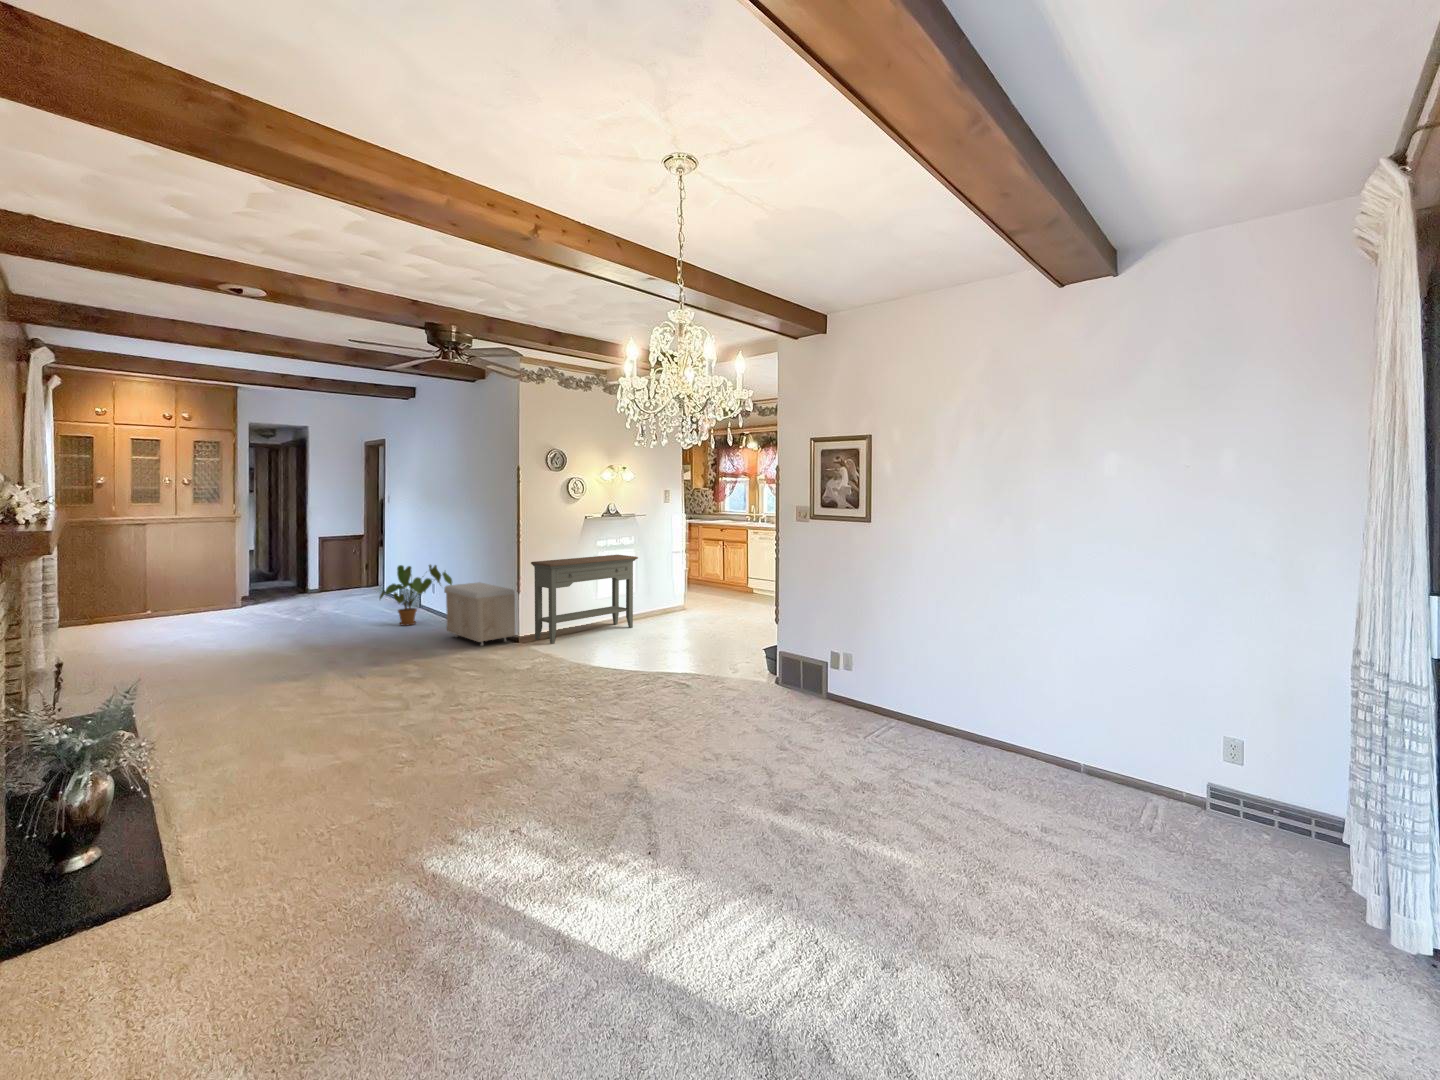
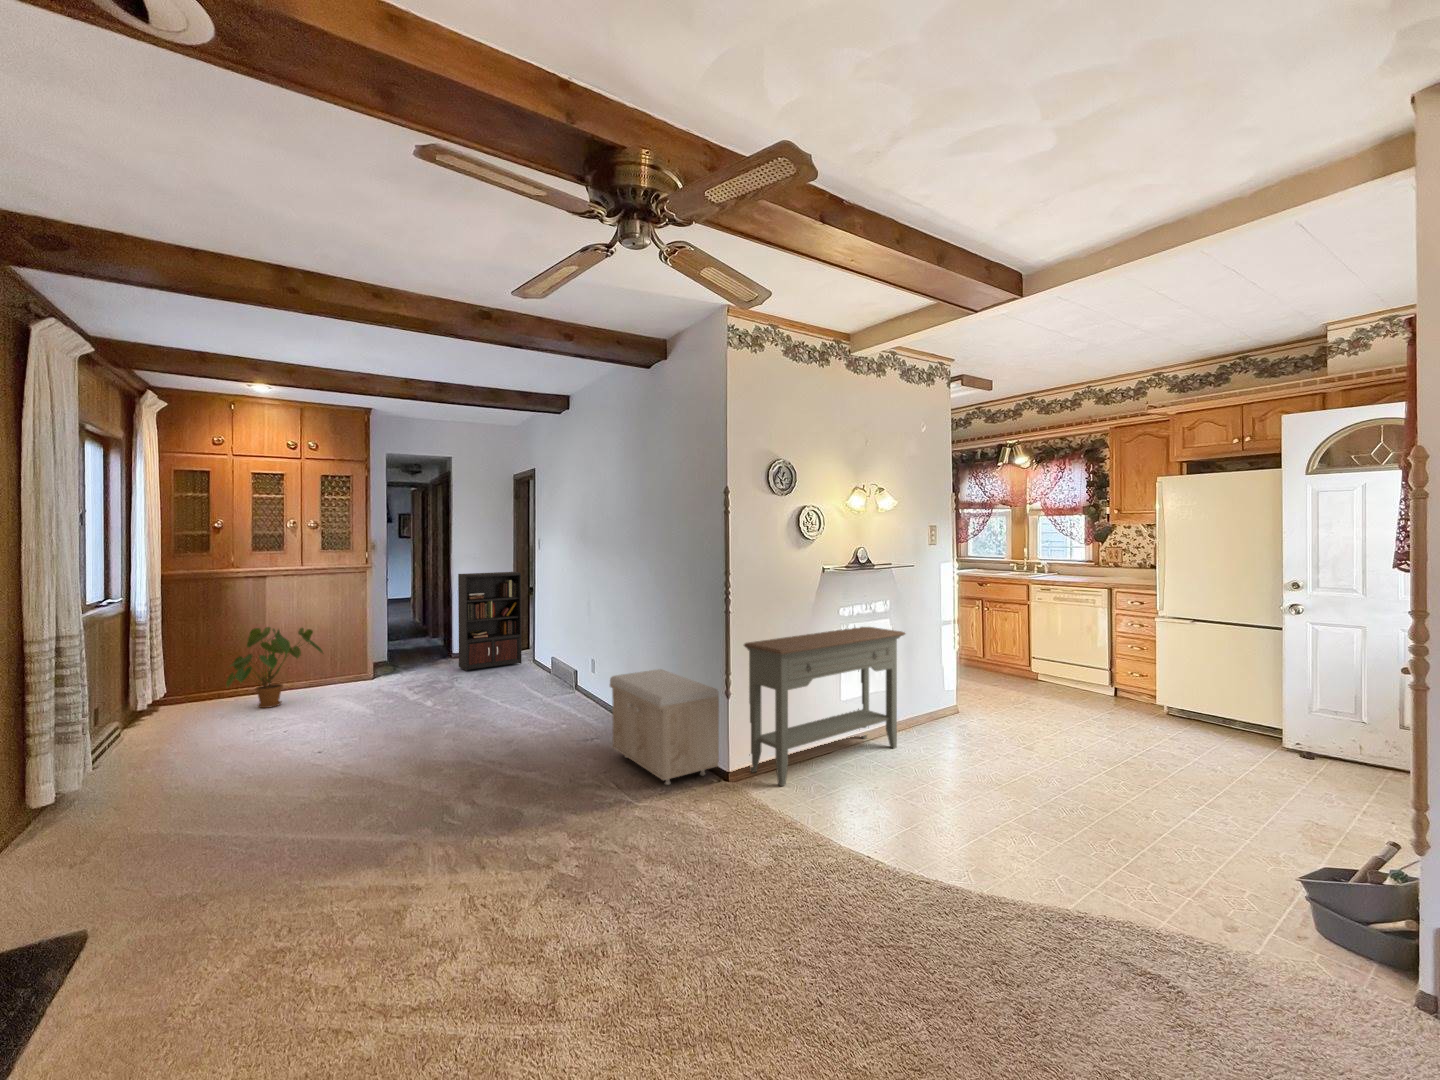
bookcase: none [313,521,370,600] -> present [458,572,522,671]
house plant: present [380,565,452,626] -> present [226,627,323,708]

